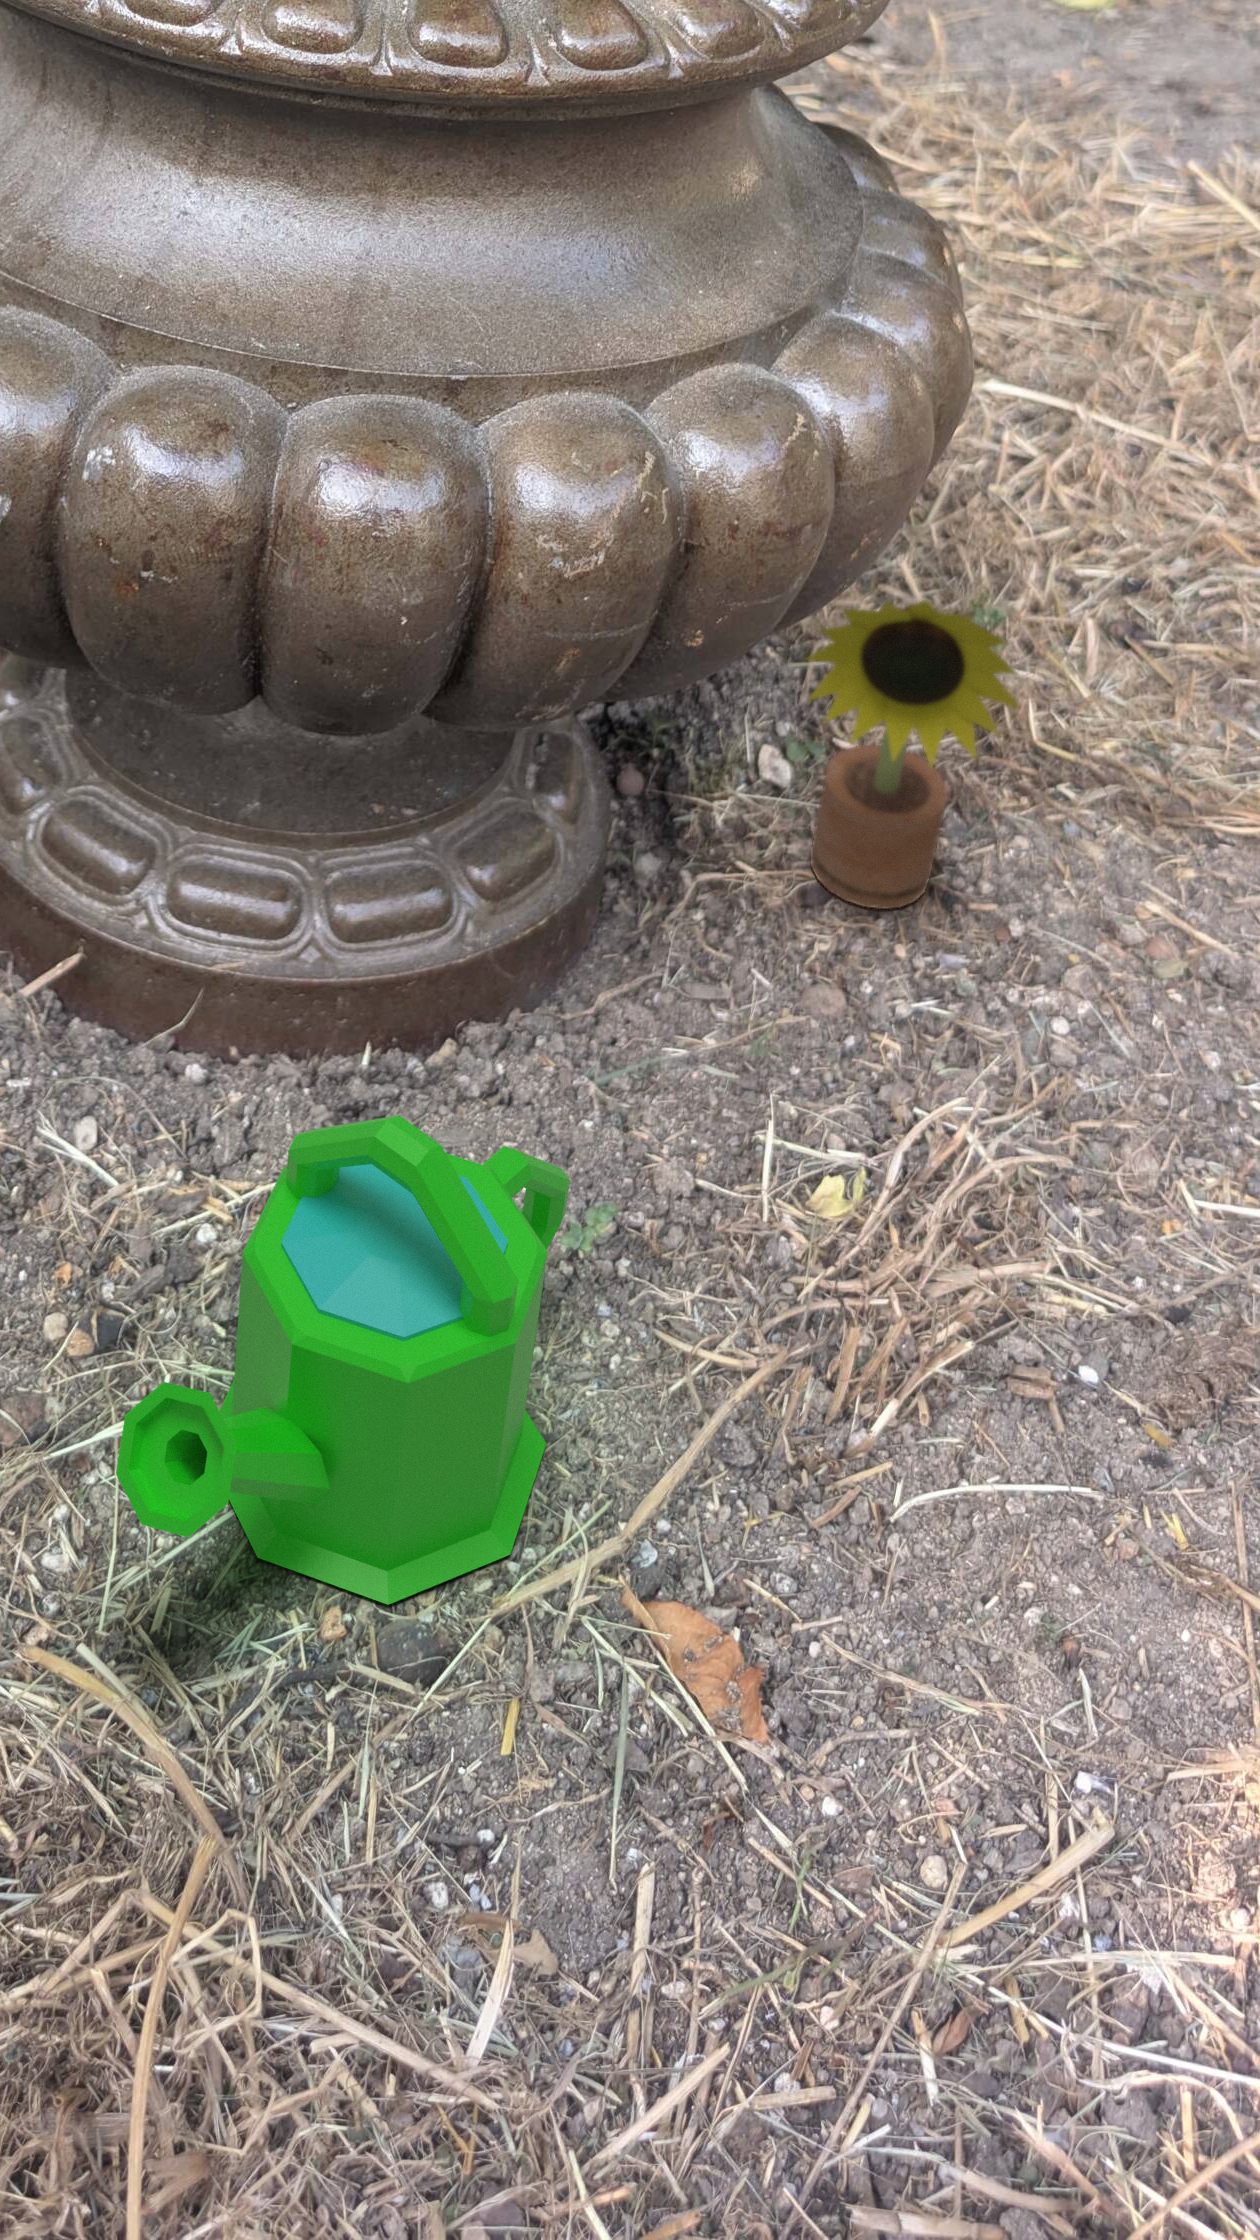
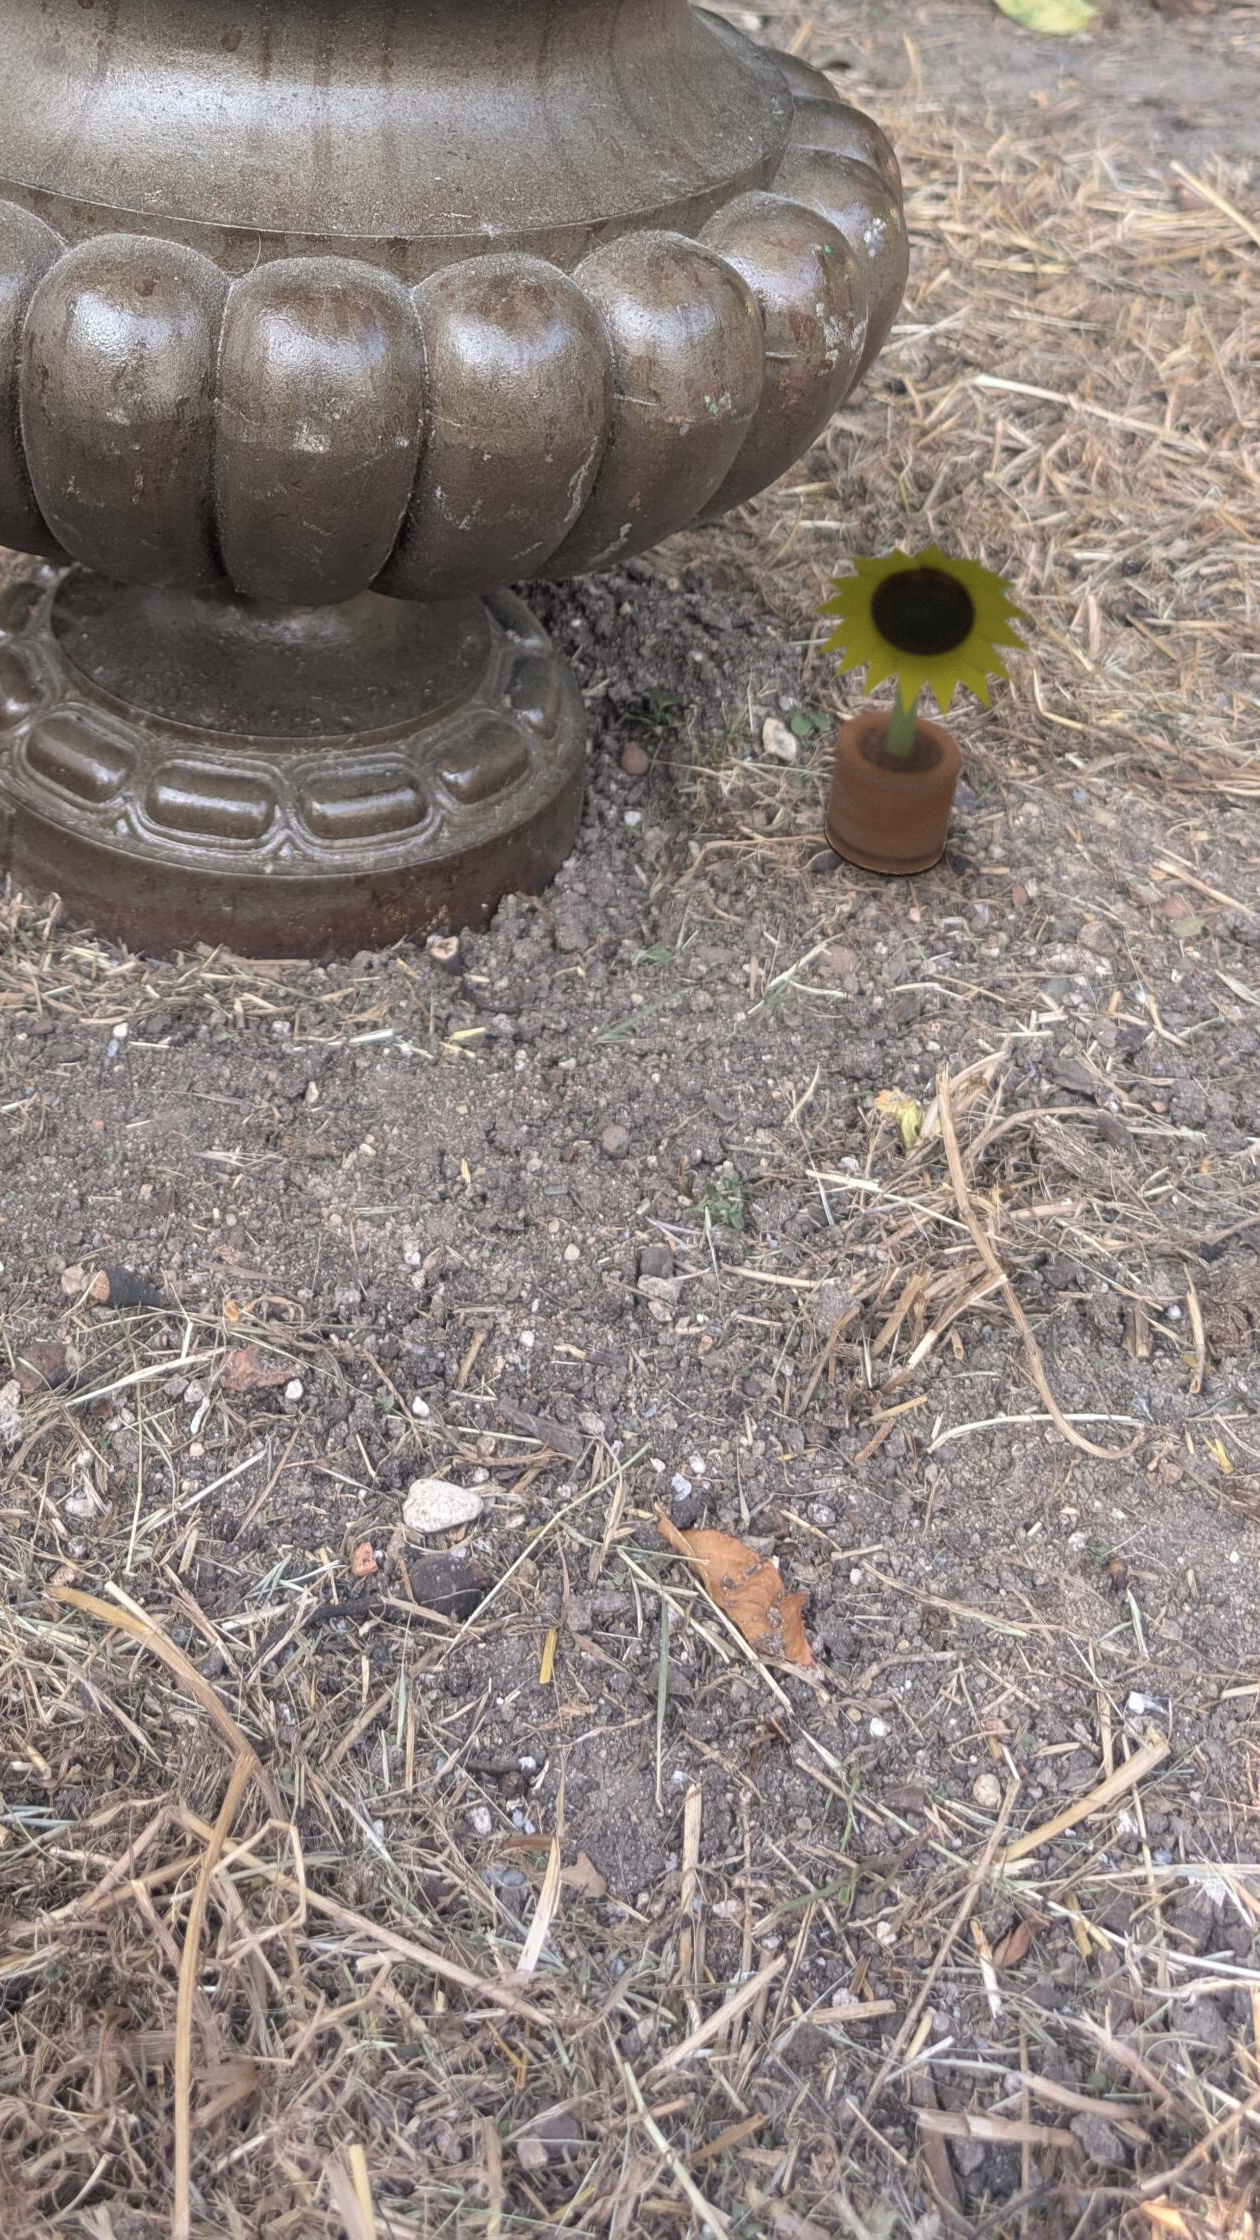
watering can: present [116,1115,570,1605] -> none [144,1034,593,1541]

